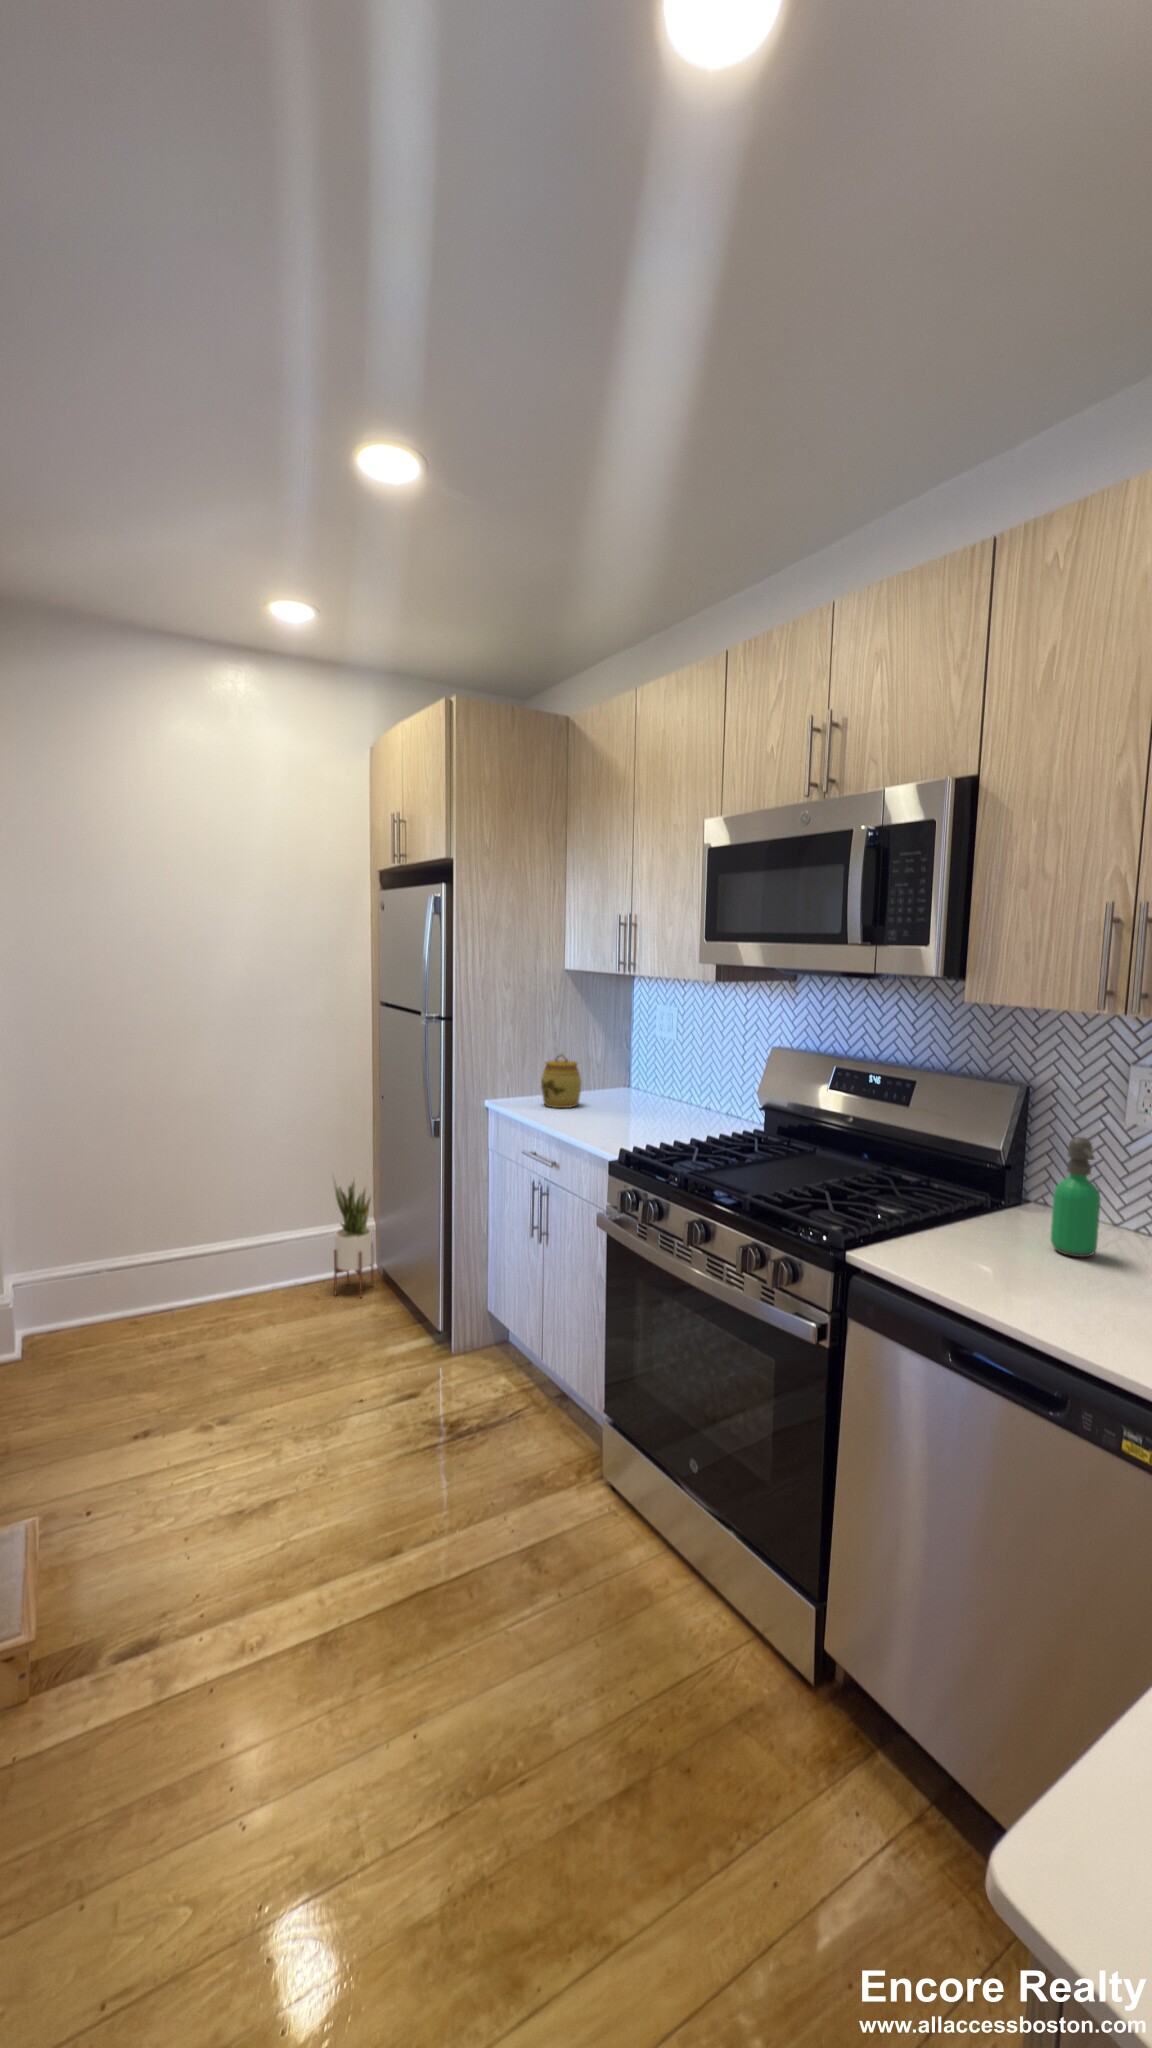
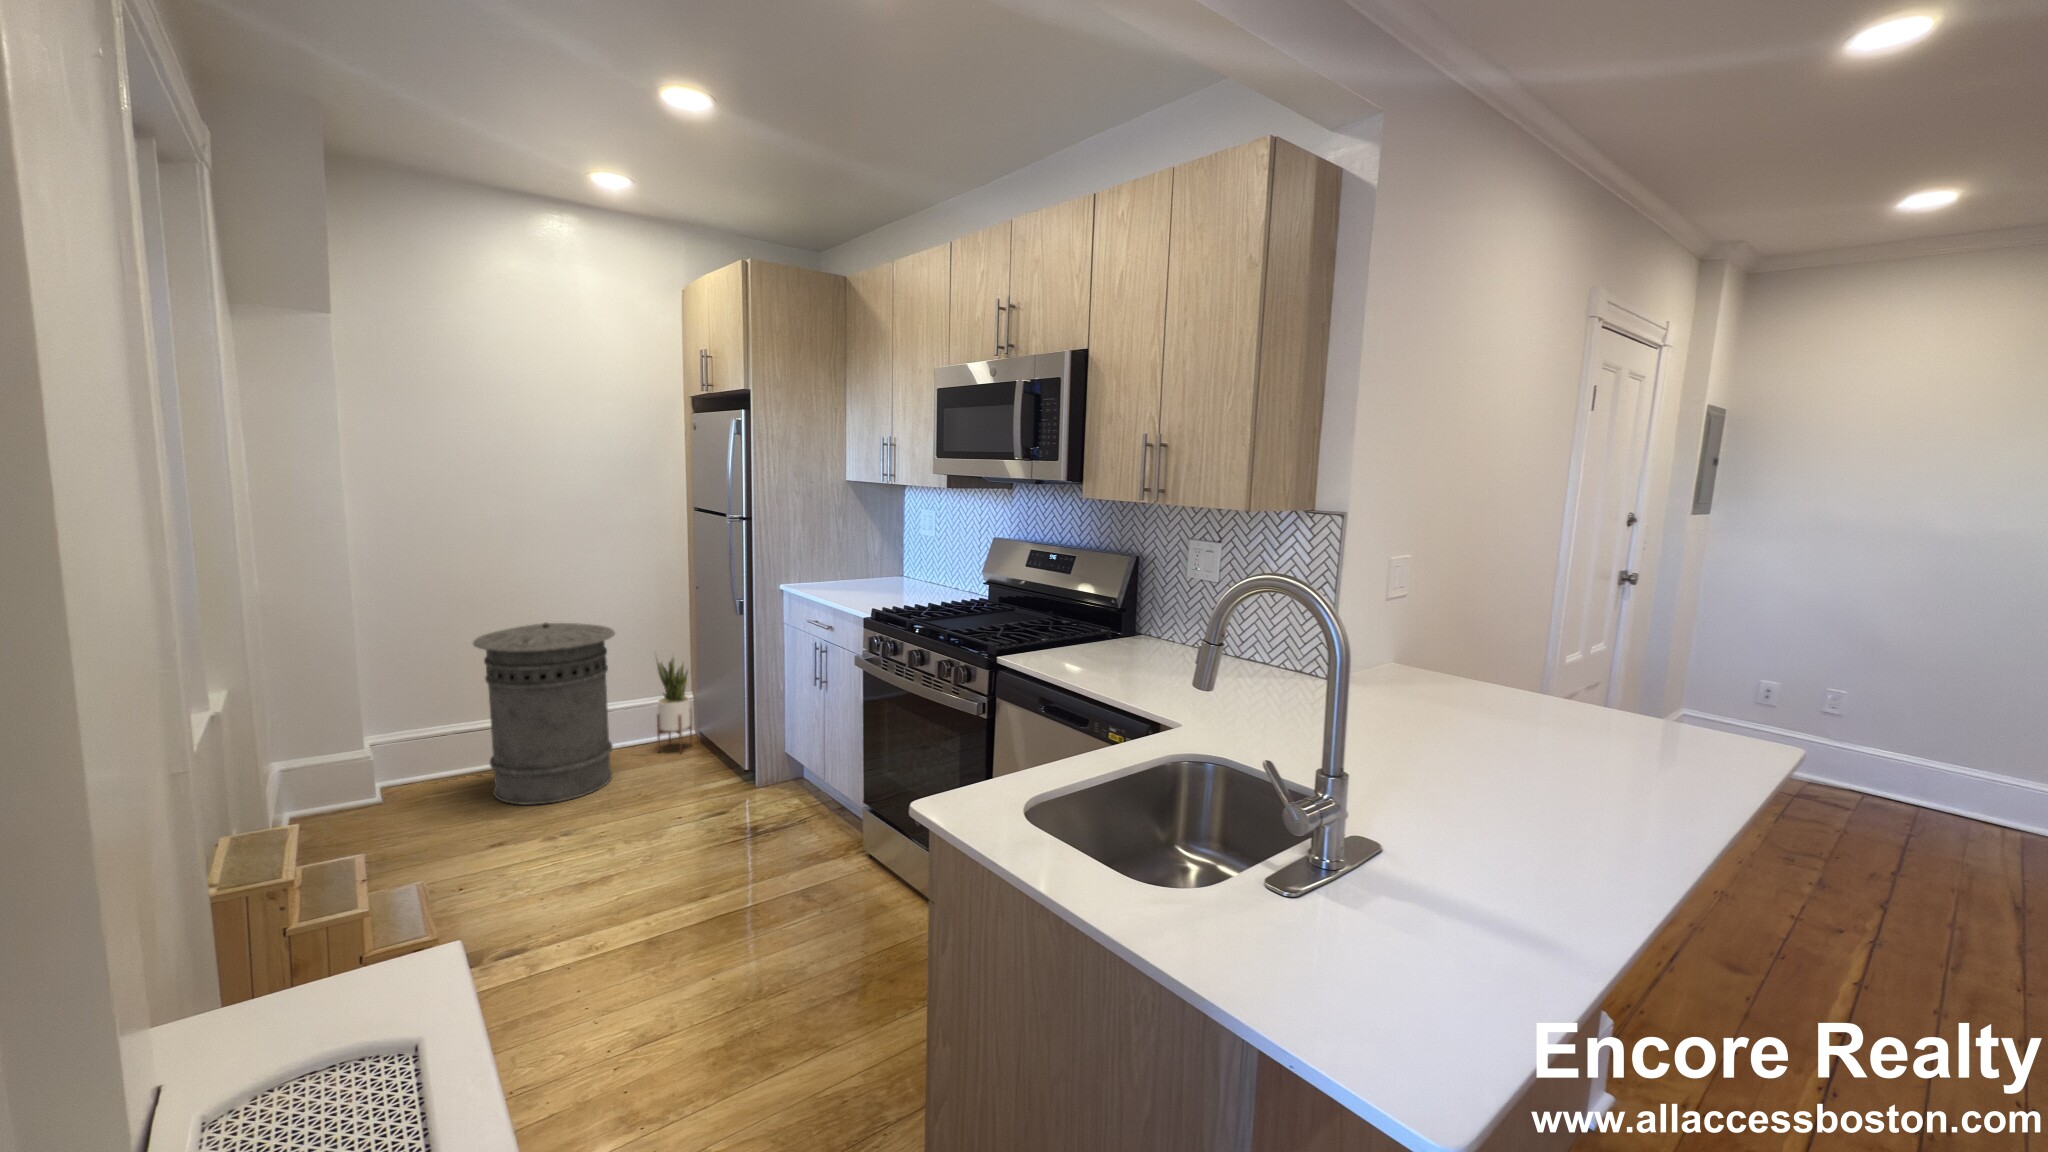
jar: present [541,1054,581,1108] -> none [825,546,857,588]
soap dispenser: present [1051,1137,1101,1257] -> none [1126,584,1153,658]
trash can: none [125,1142,288,1370] -> present [473,622,615,805]

